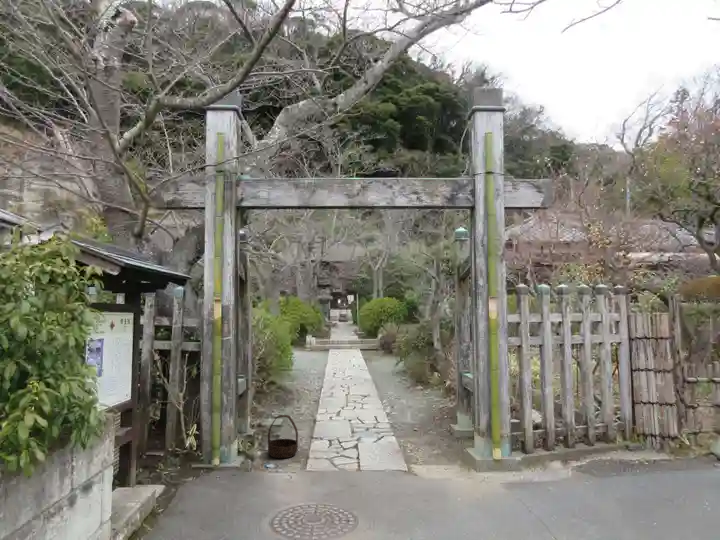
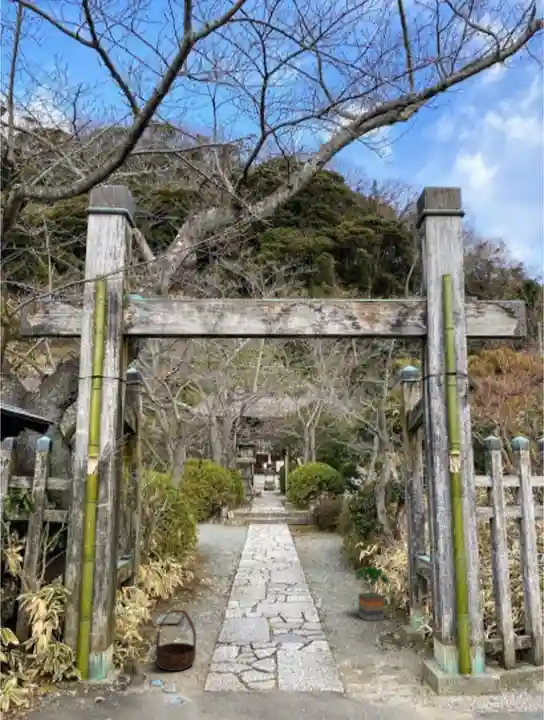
potted tree: none [415,381,444,421] -> present [356,567,390,621]

